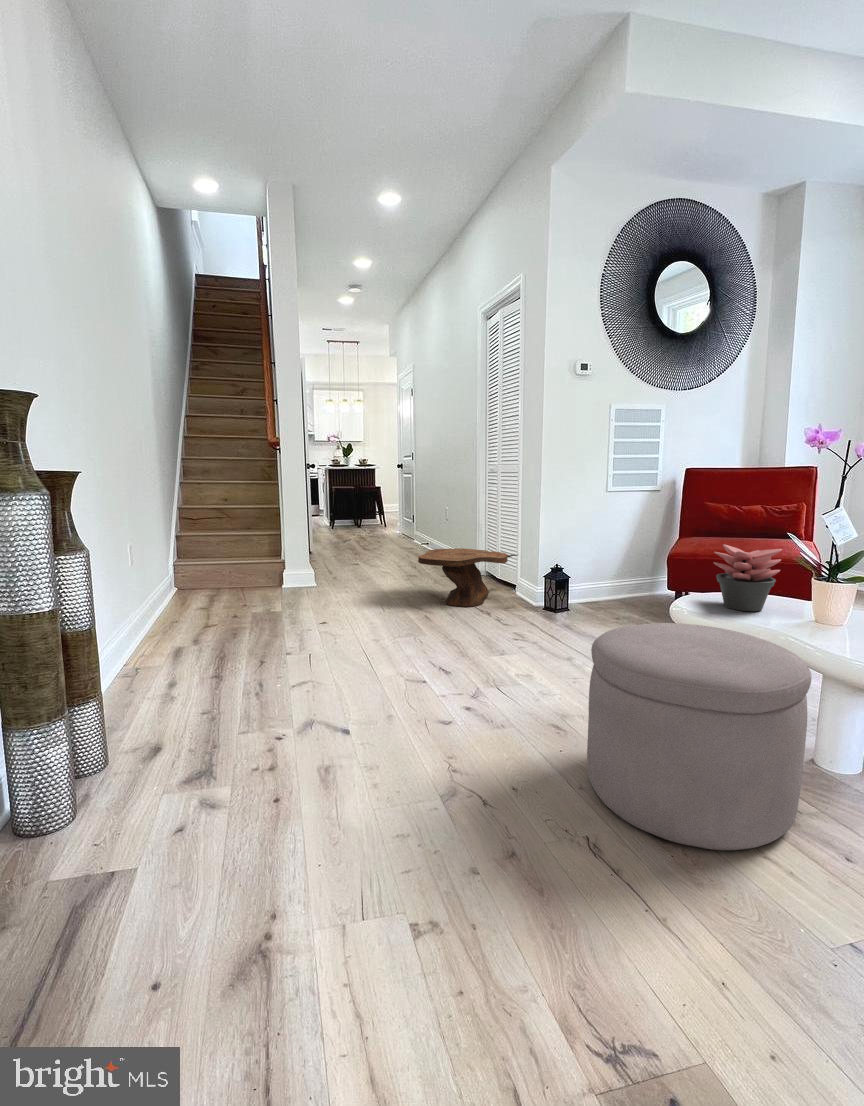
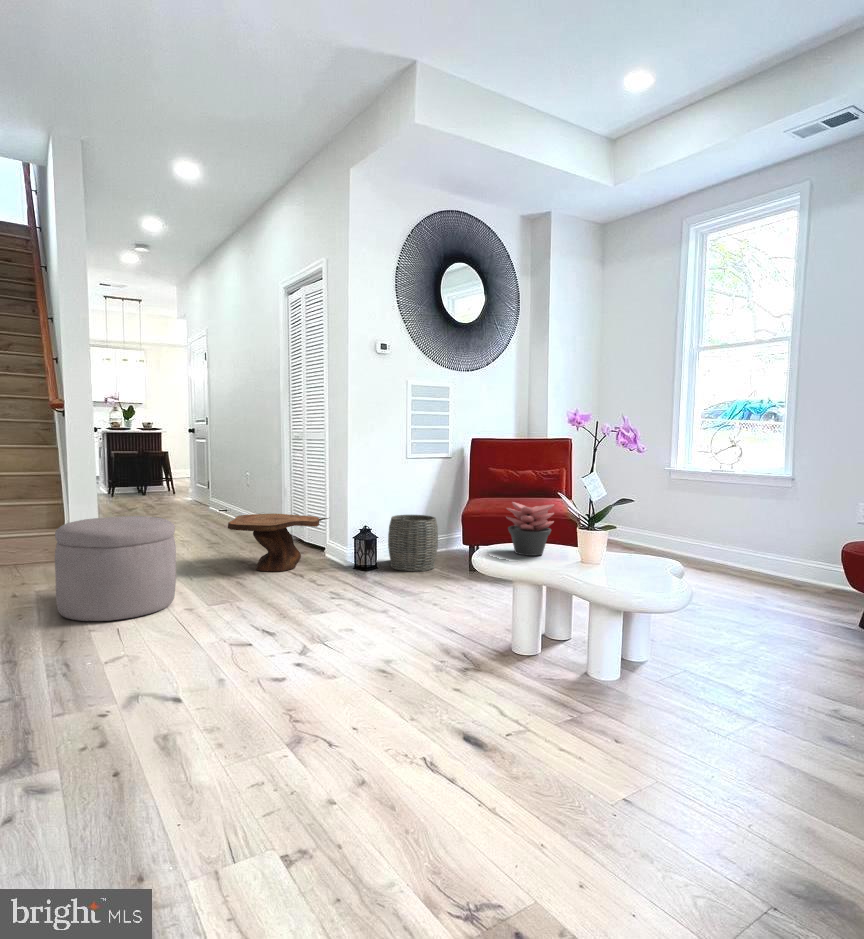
woven basket: none [581,553,638,616] -> present [388,515,438,572]
ottoman: present [587,623,811,850] -> present [55,516,176,621]

